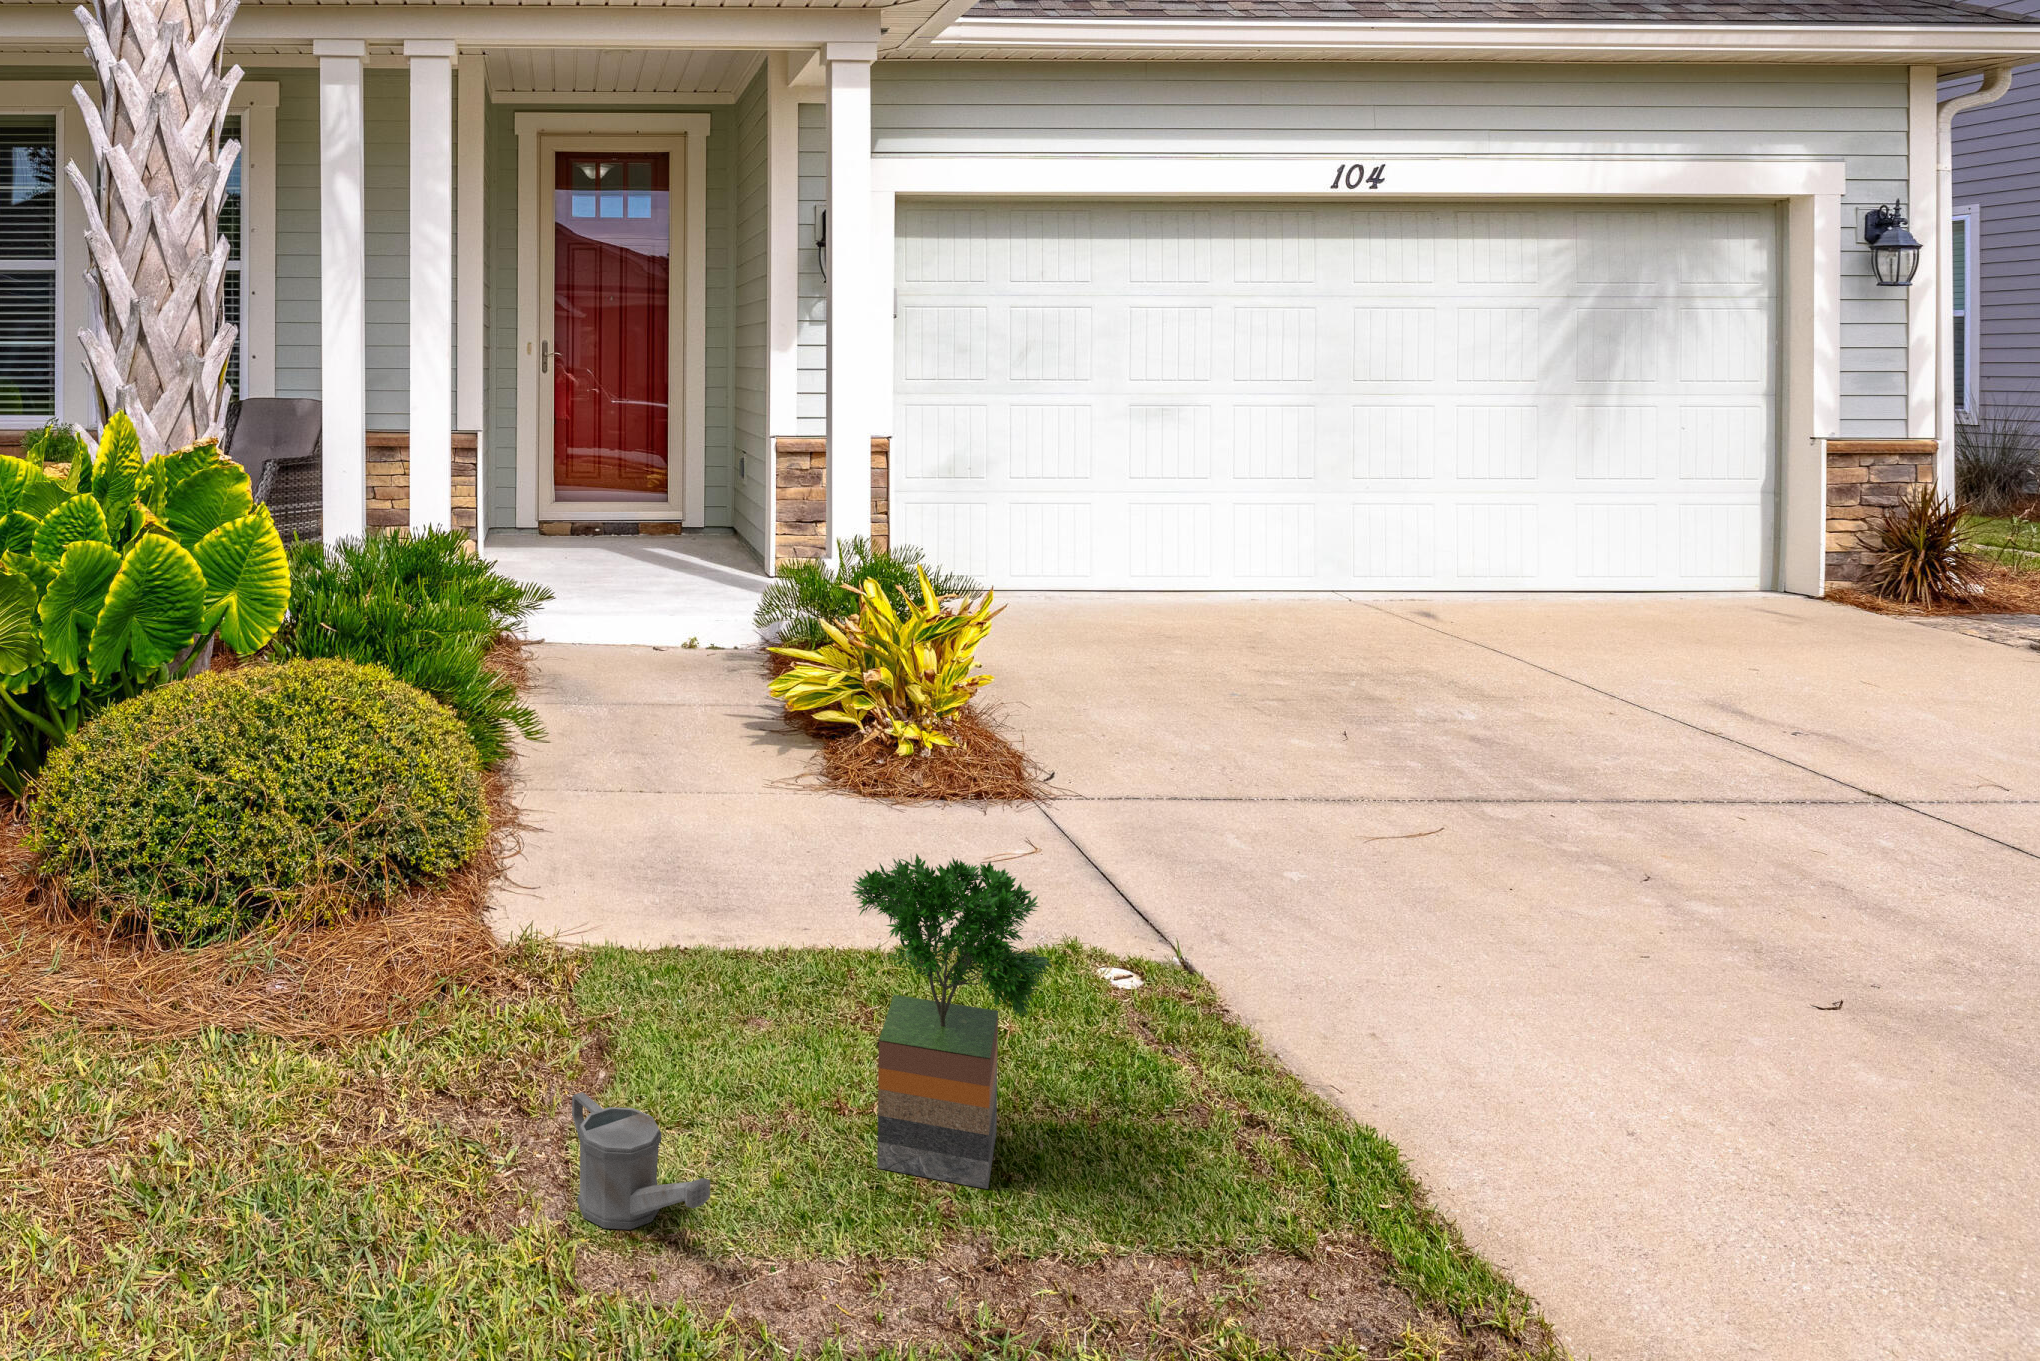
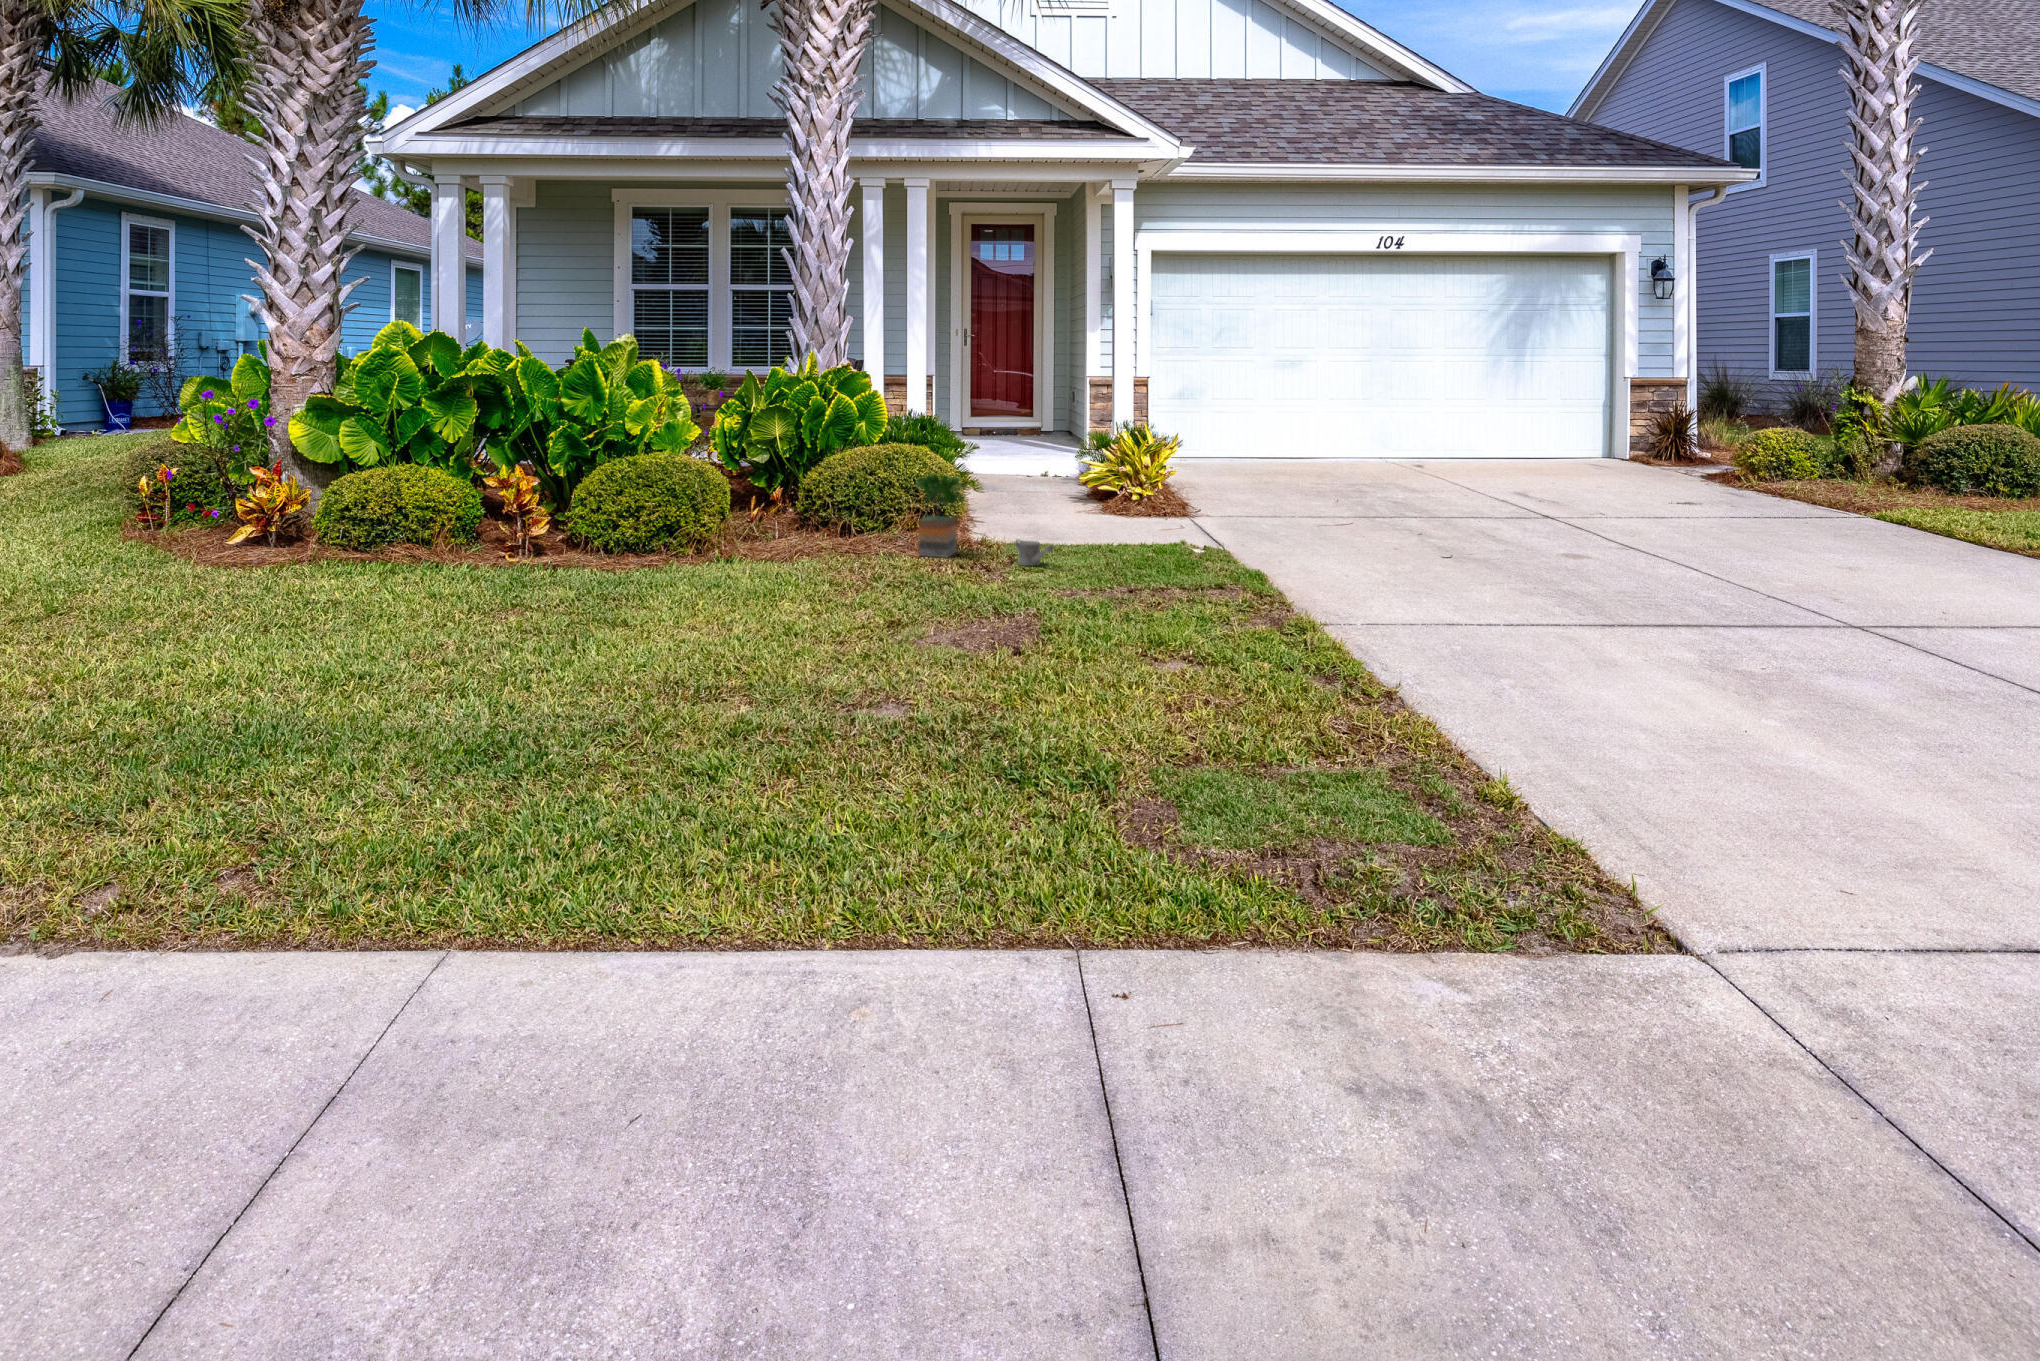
potted tree: present [852,854,1052,1189] -> present [916,474,965,558]

